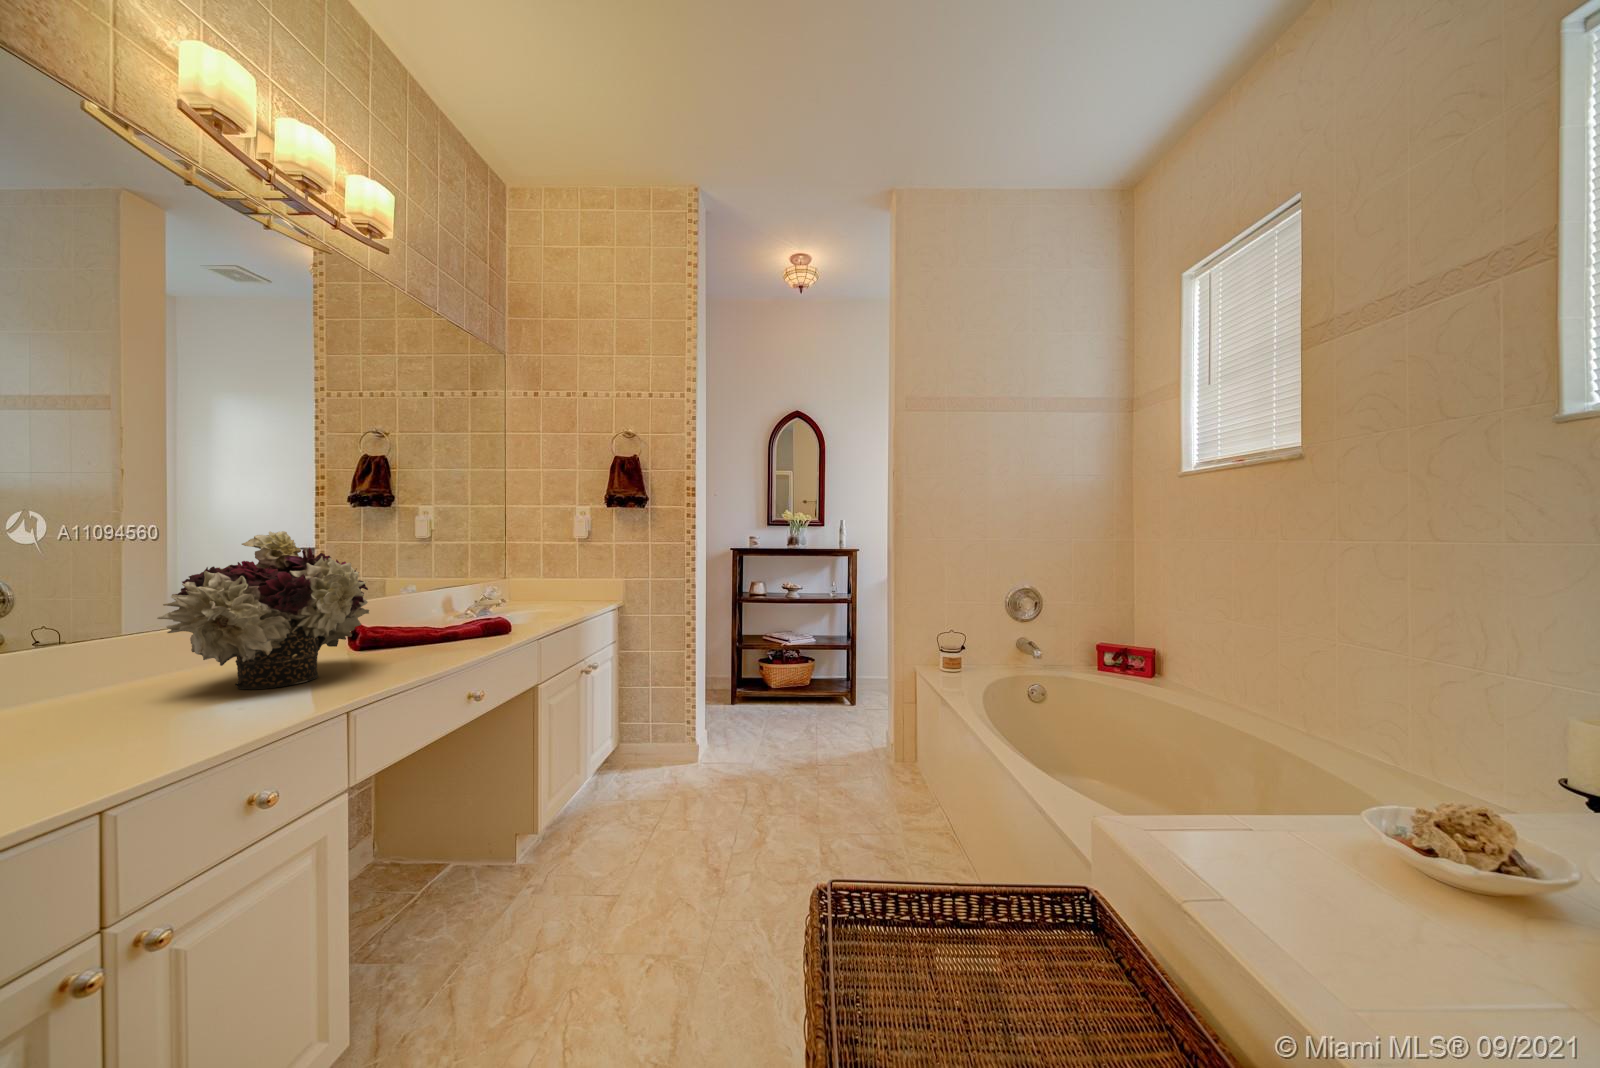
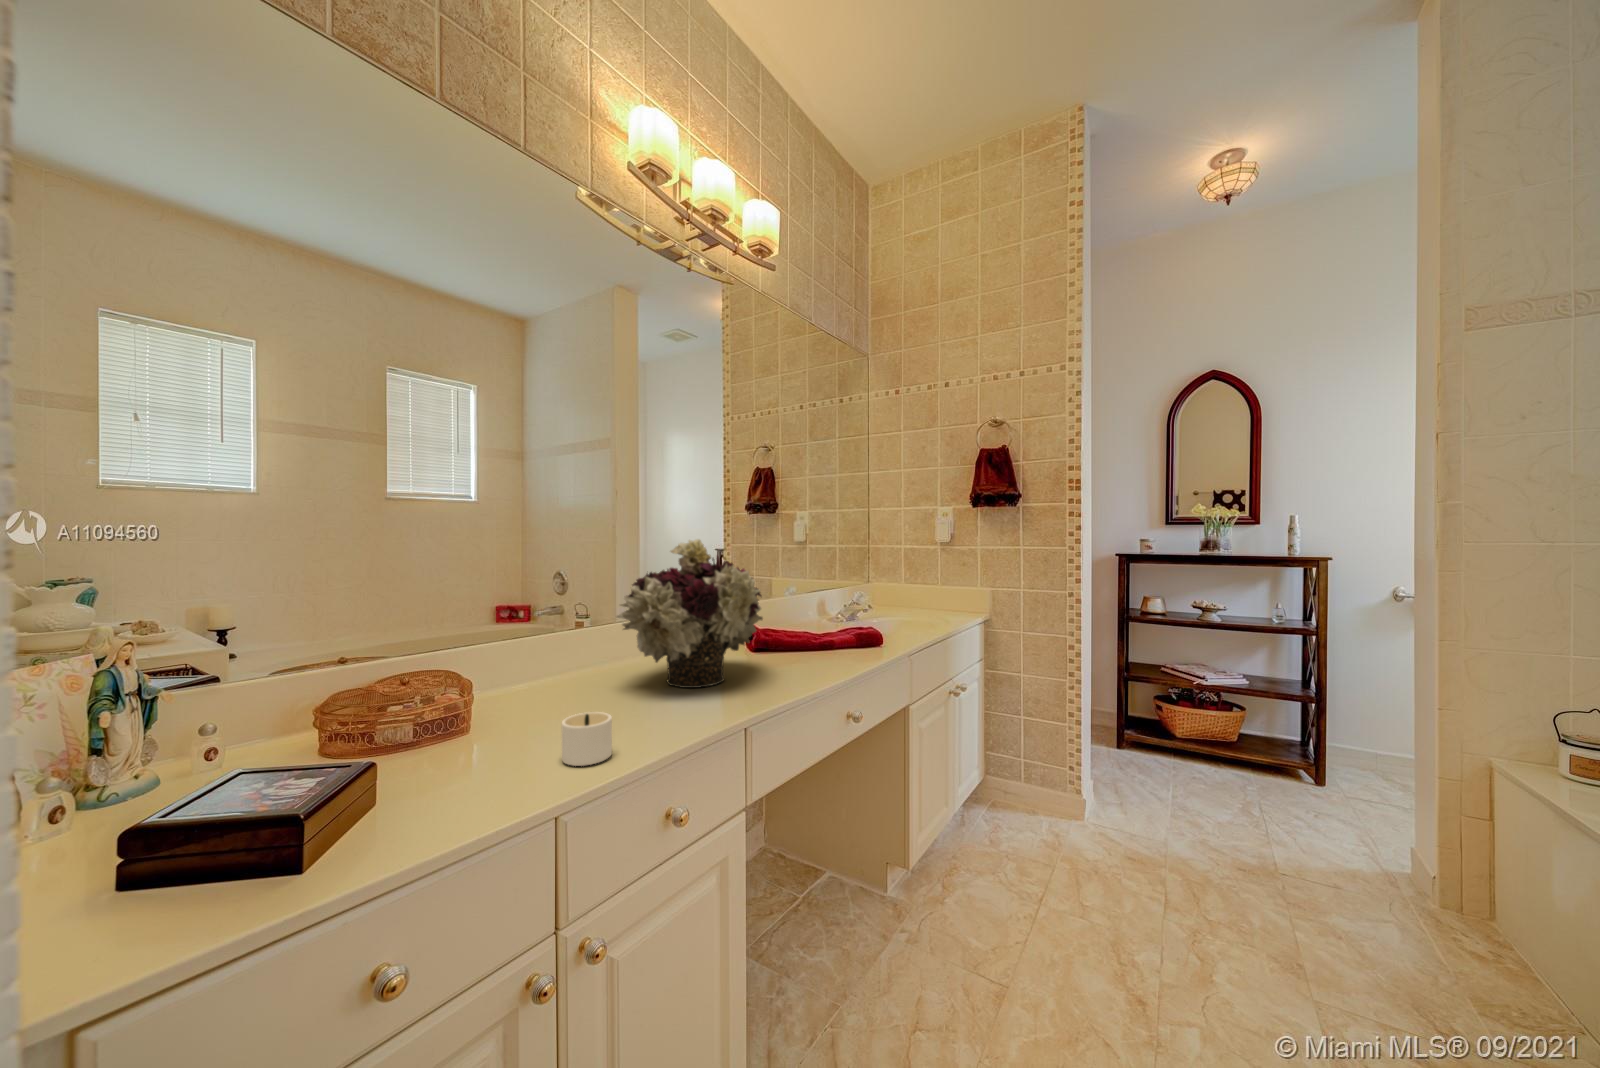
candle: none [86,711,188,768] -> present [562,712,612,766]

